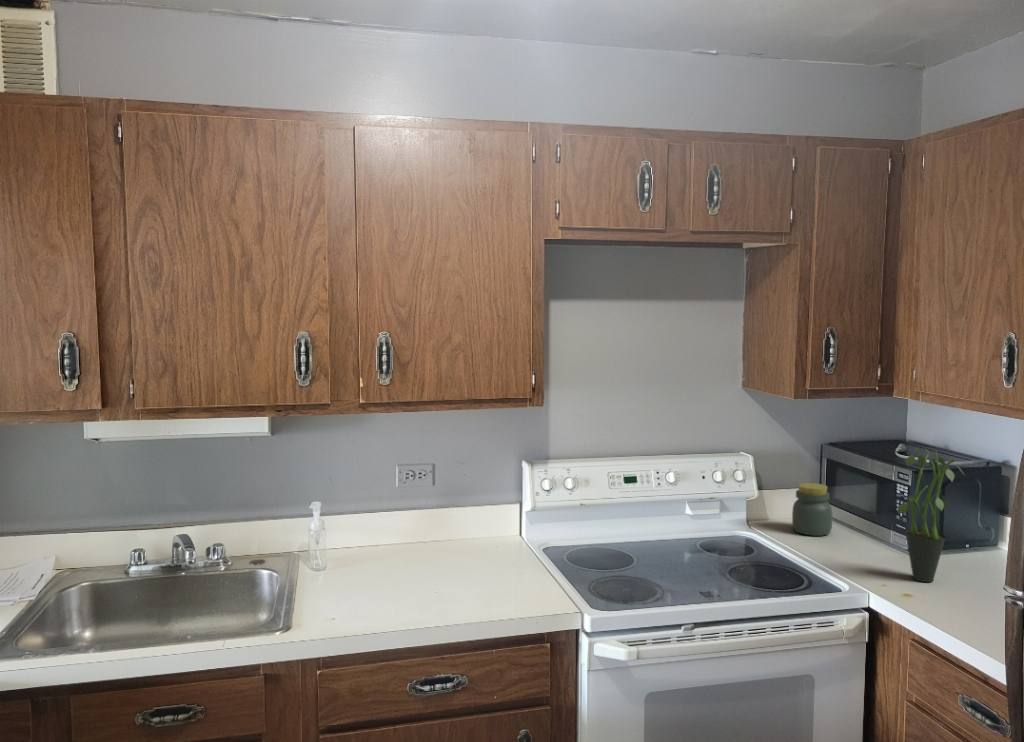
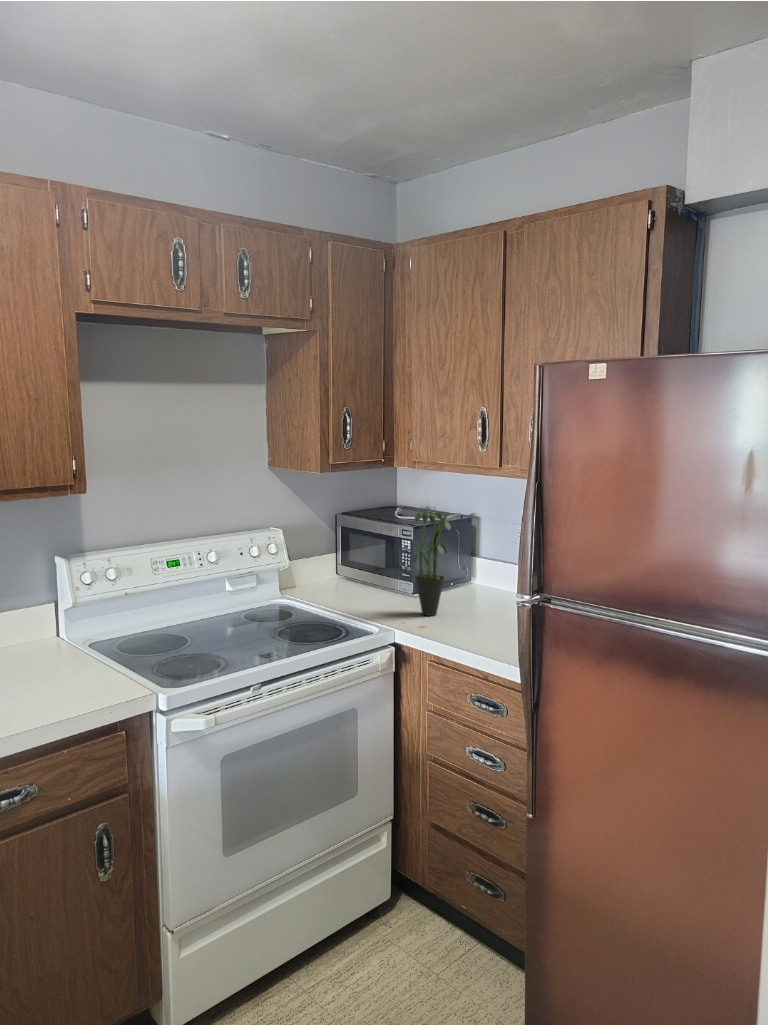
jar: present [792,483,832,536] -> none [318,549,351,594]

